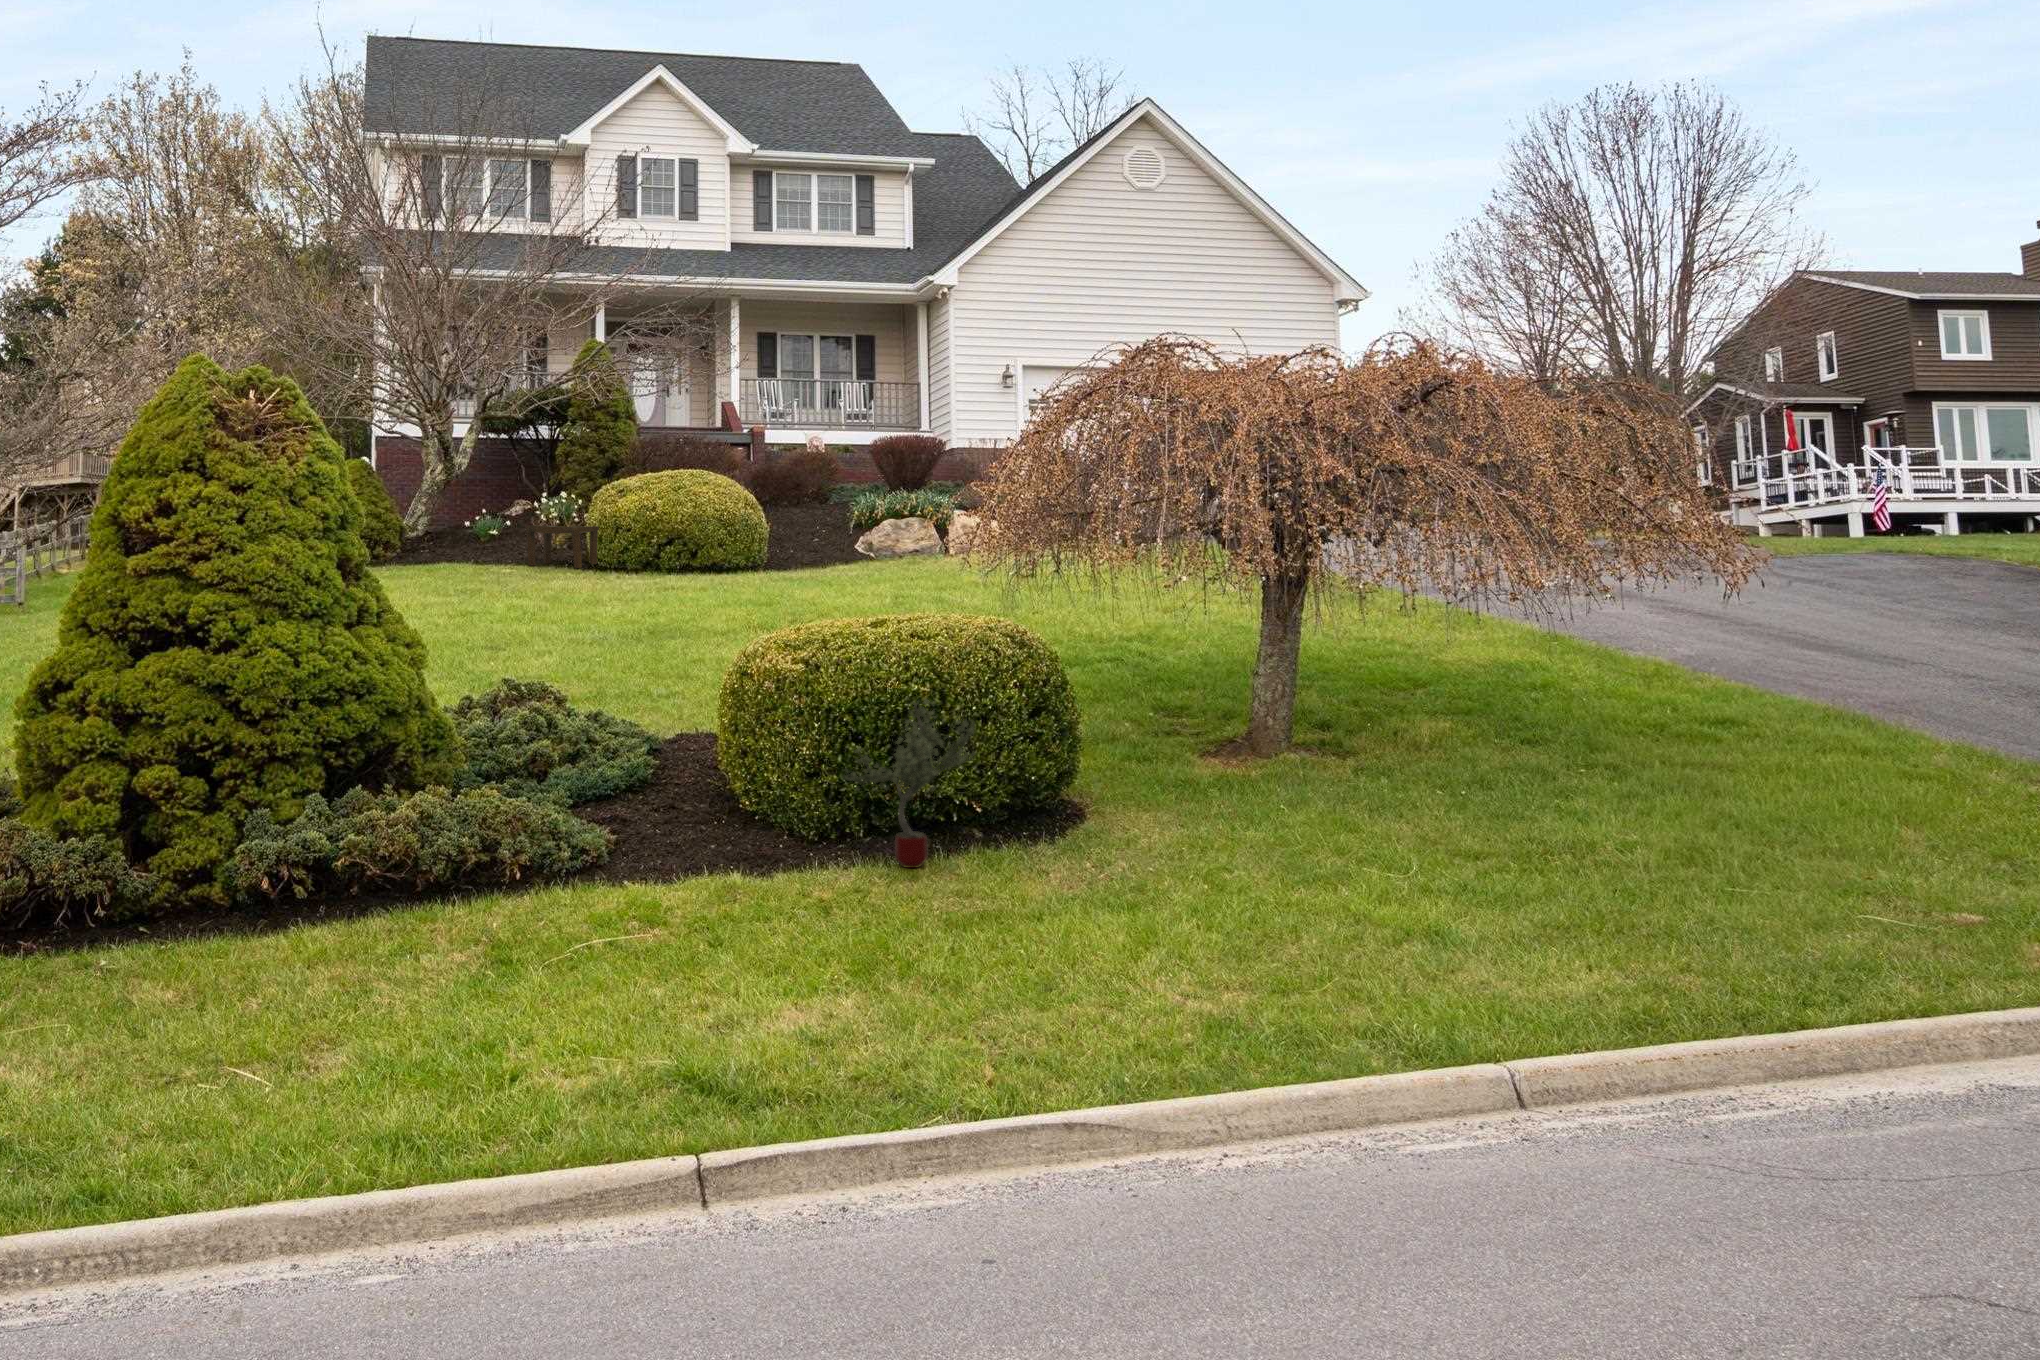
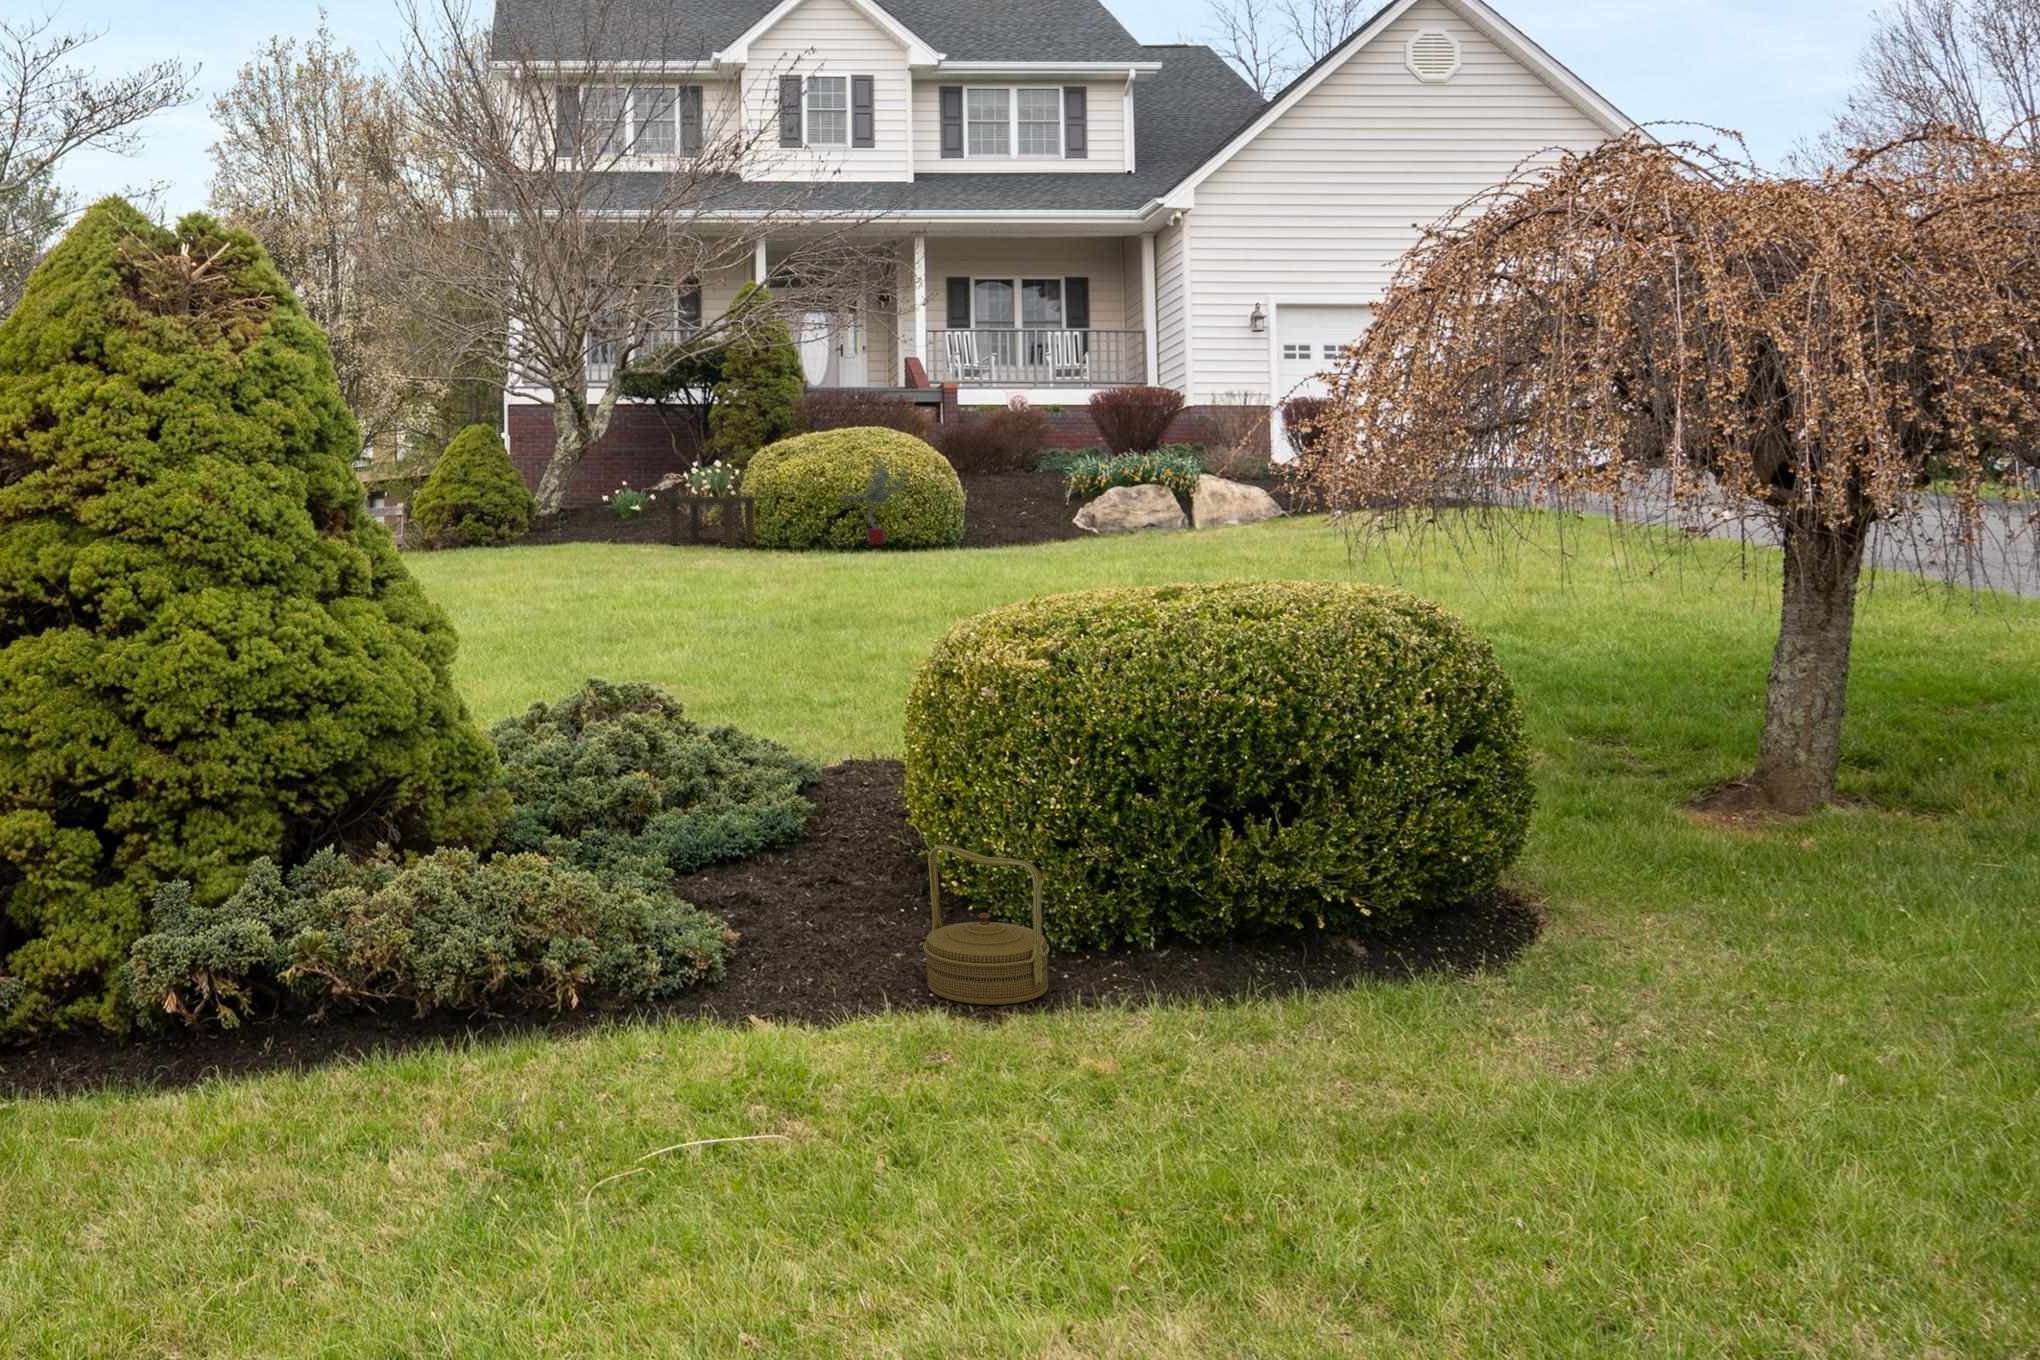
potted tree: present [844,699,975,868] -> present [842,457,911,545]
woven basket: none [724,777,799,870] -> present [923,845,1049,1005]

